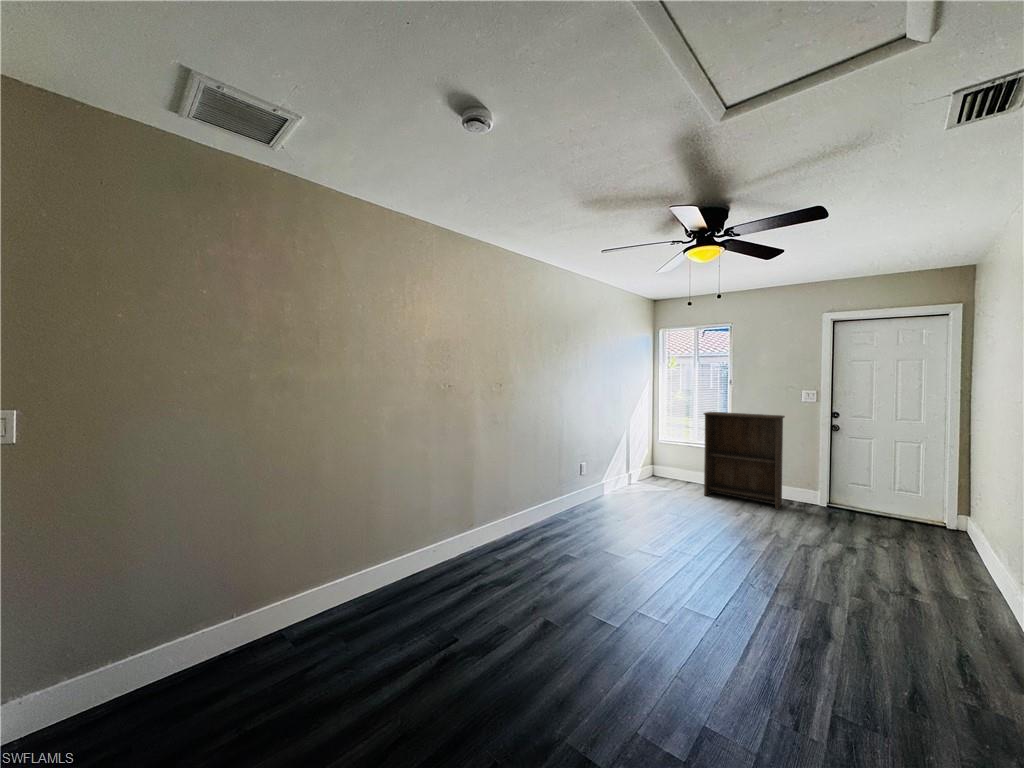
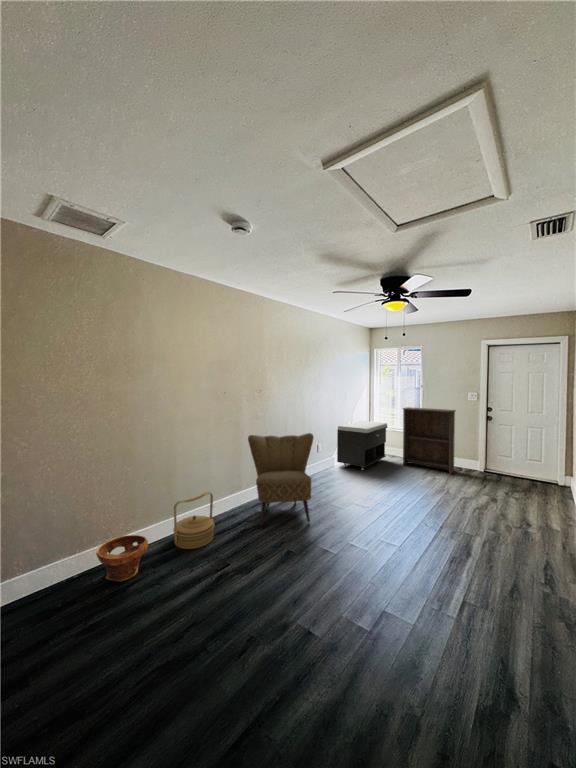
storage bench: none [608,431,680,501] -> present [337,421,387,470]
armchair: none [482,446,578,581] -> present [248,433,313,526]
woven basket: none [375,529,434,613] -> present [174,492,215,549]
planter: none [259,591,337,661] -> present [96,535,148,581]

